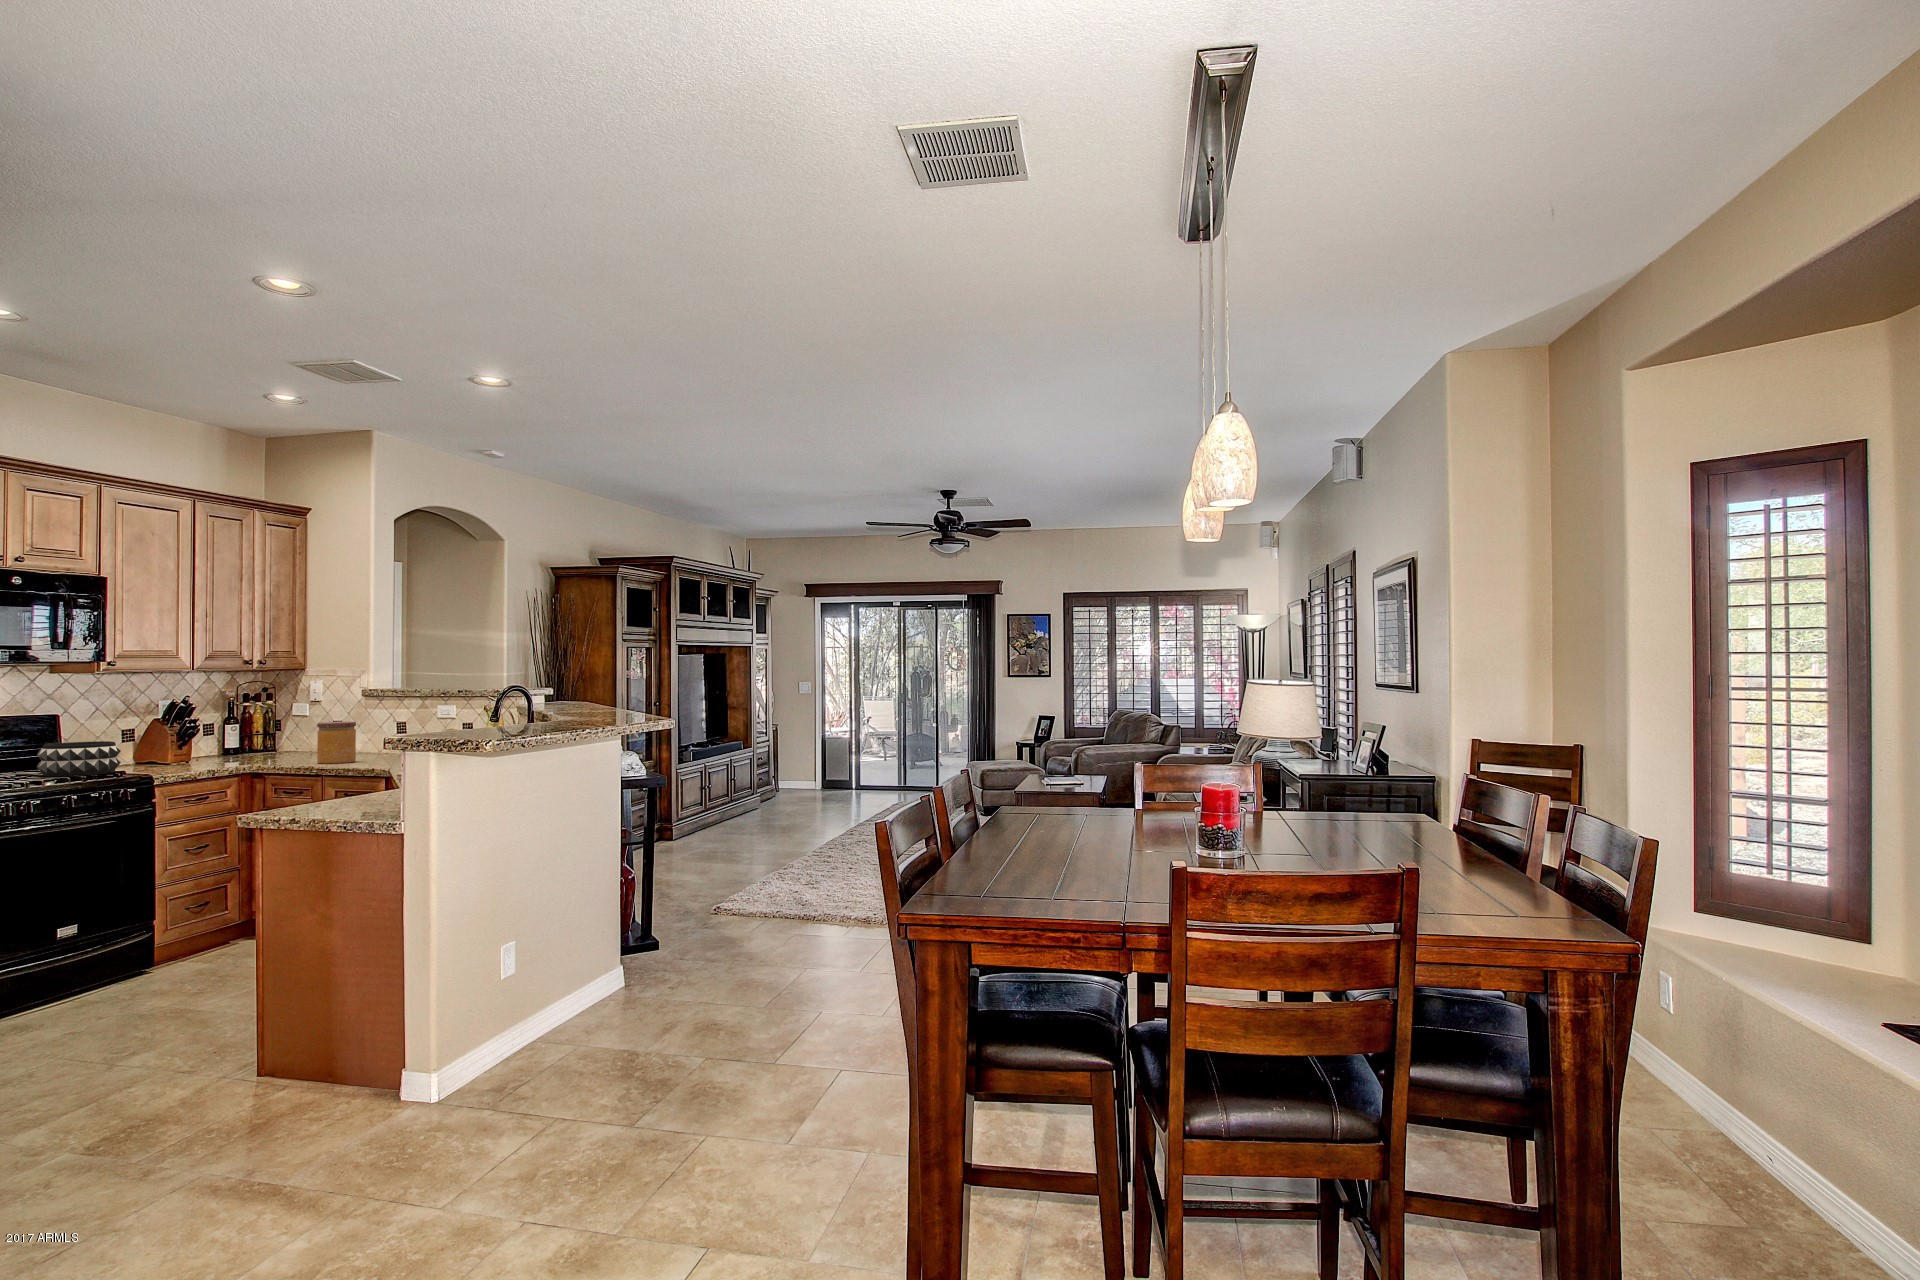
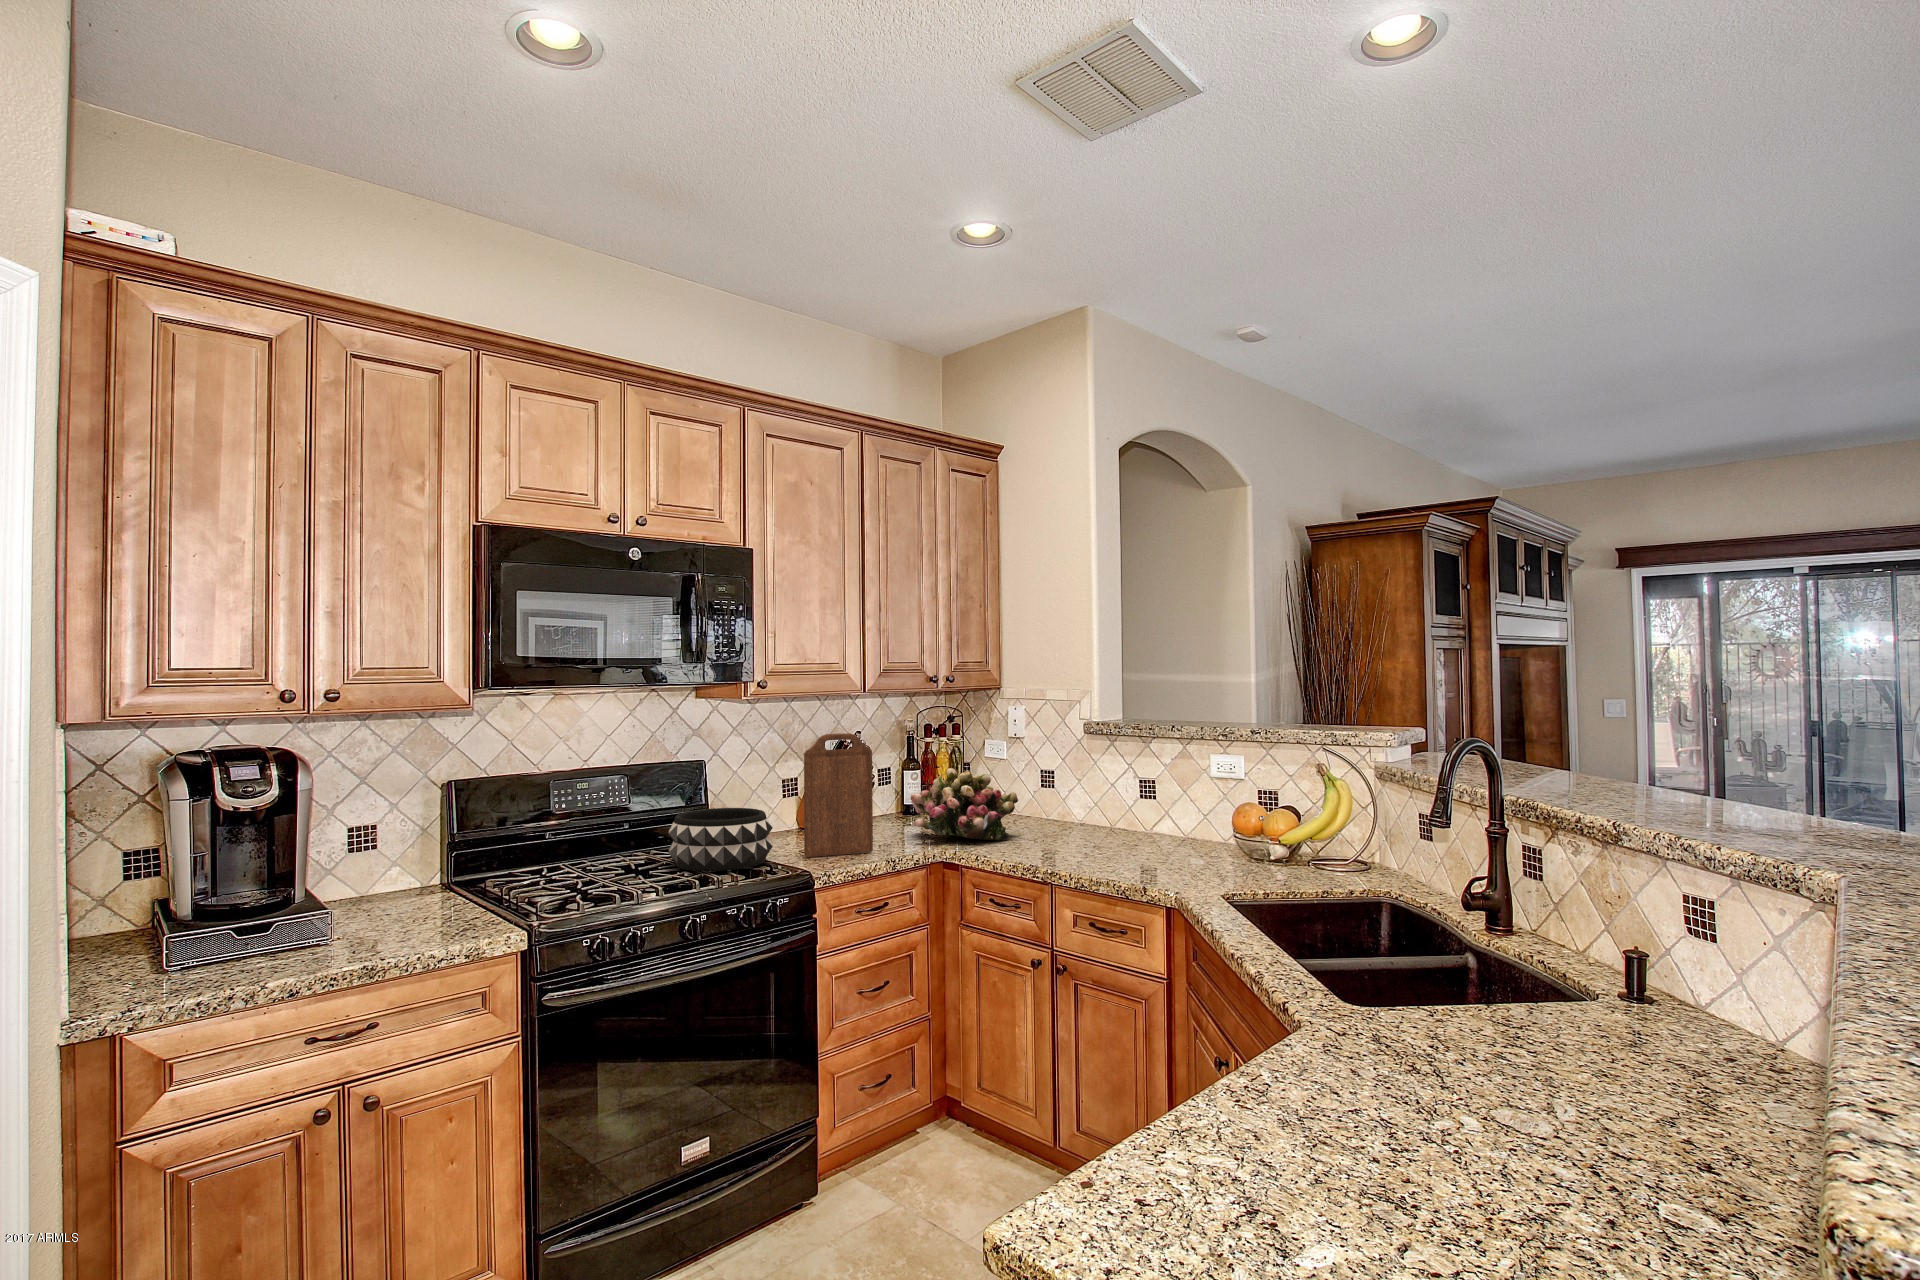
cutting board: none [145,694,198,770] -> present [804,733,873,857]
flower arrangement: none [228,719,309,760] -> present [910,768,1018,840]
jar: present [317,721,356,764] -> none [1038,783,1097,860]

